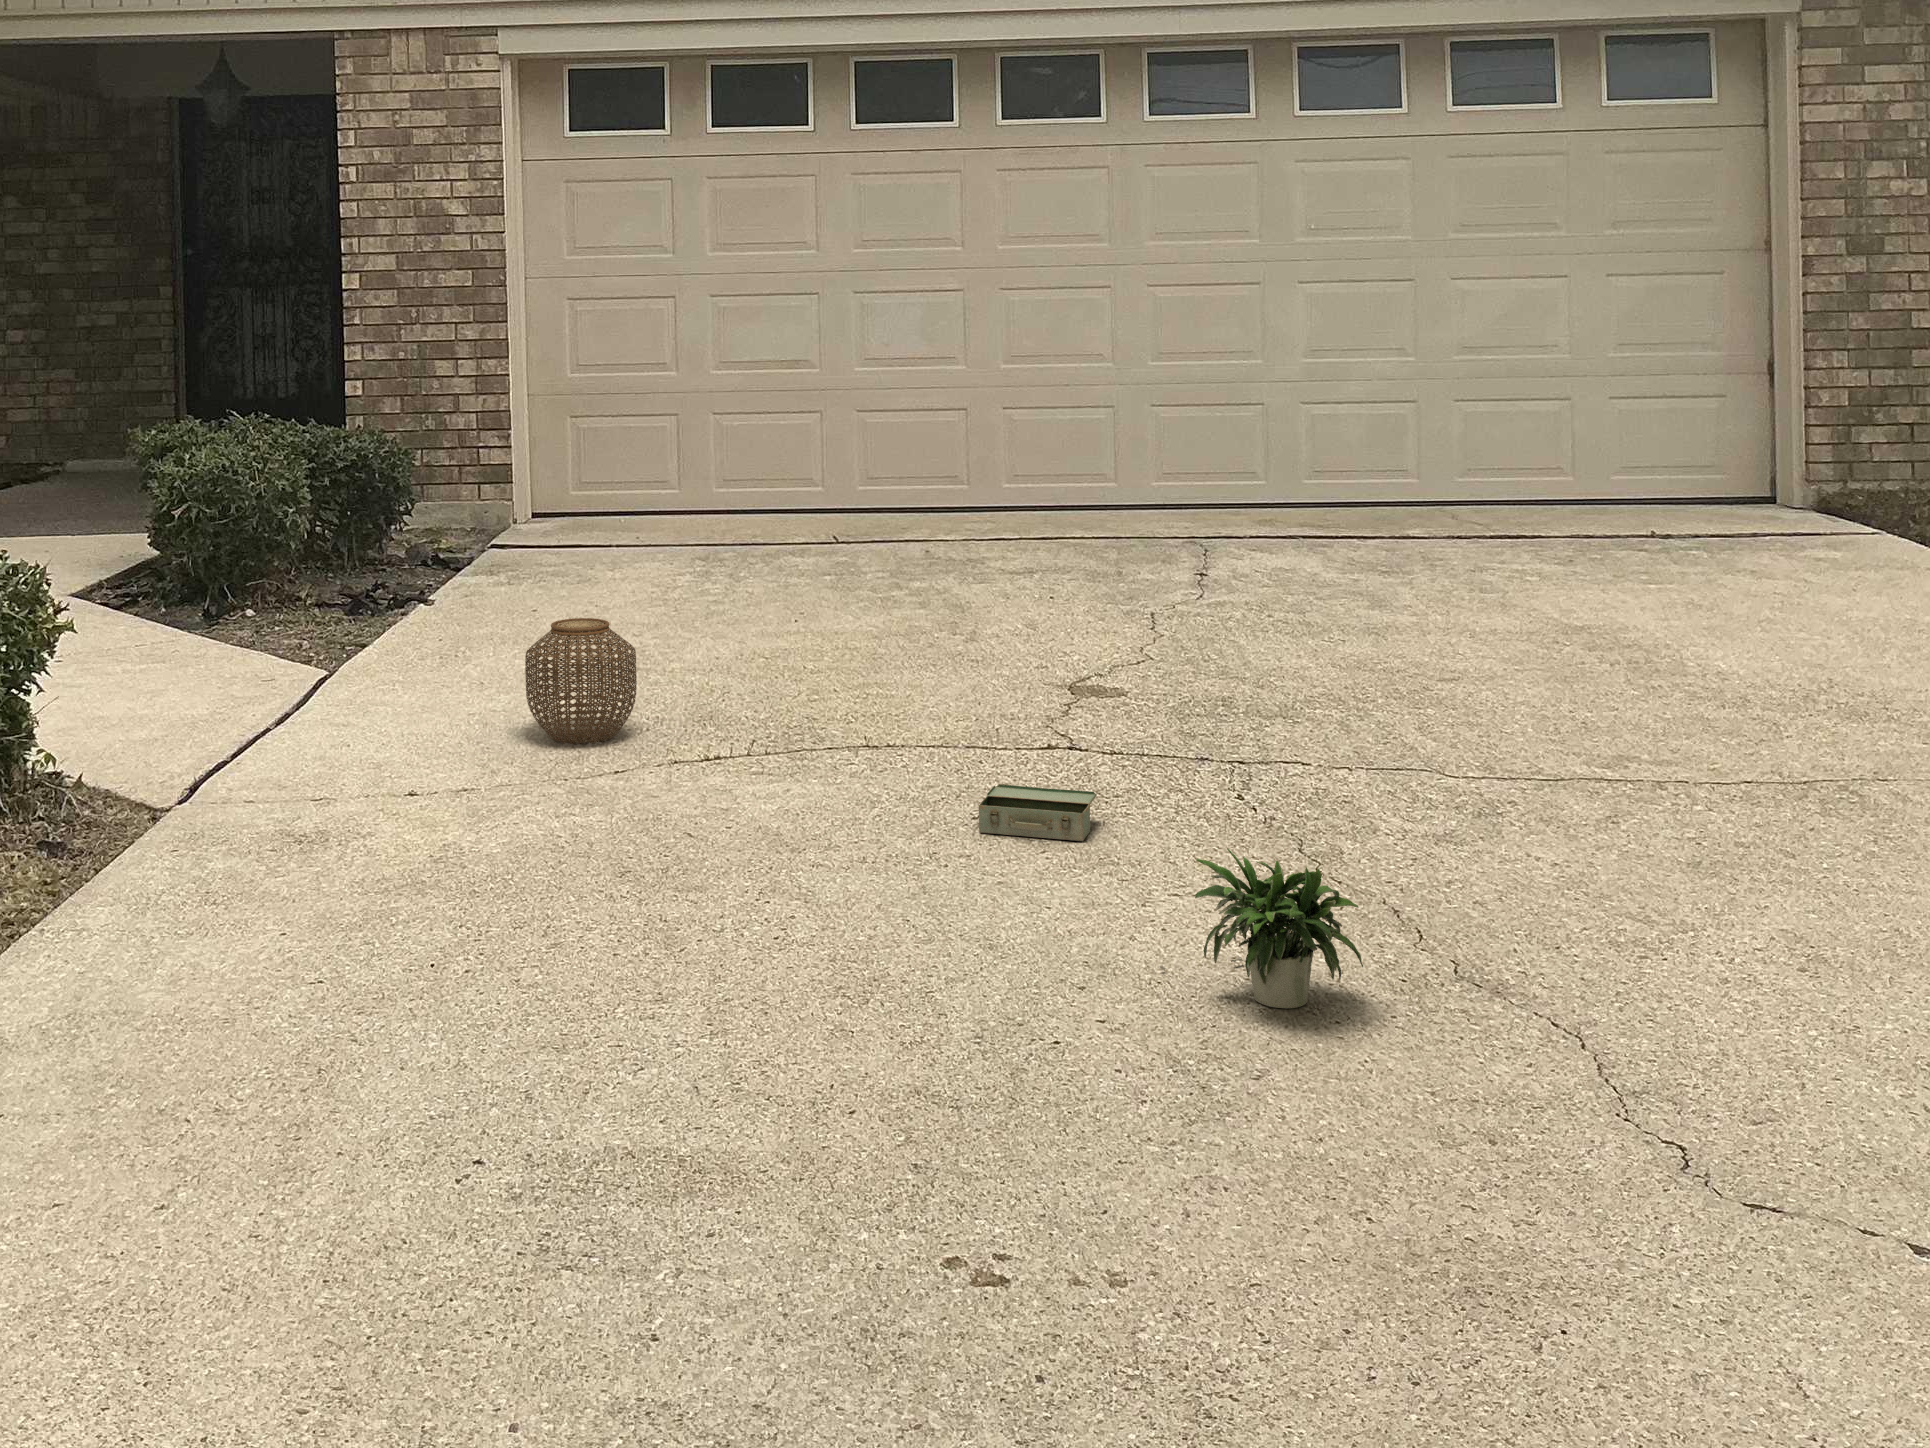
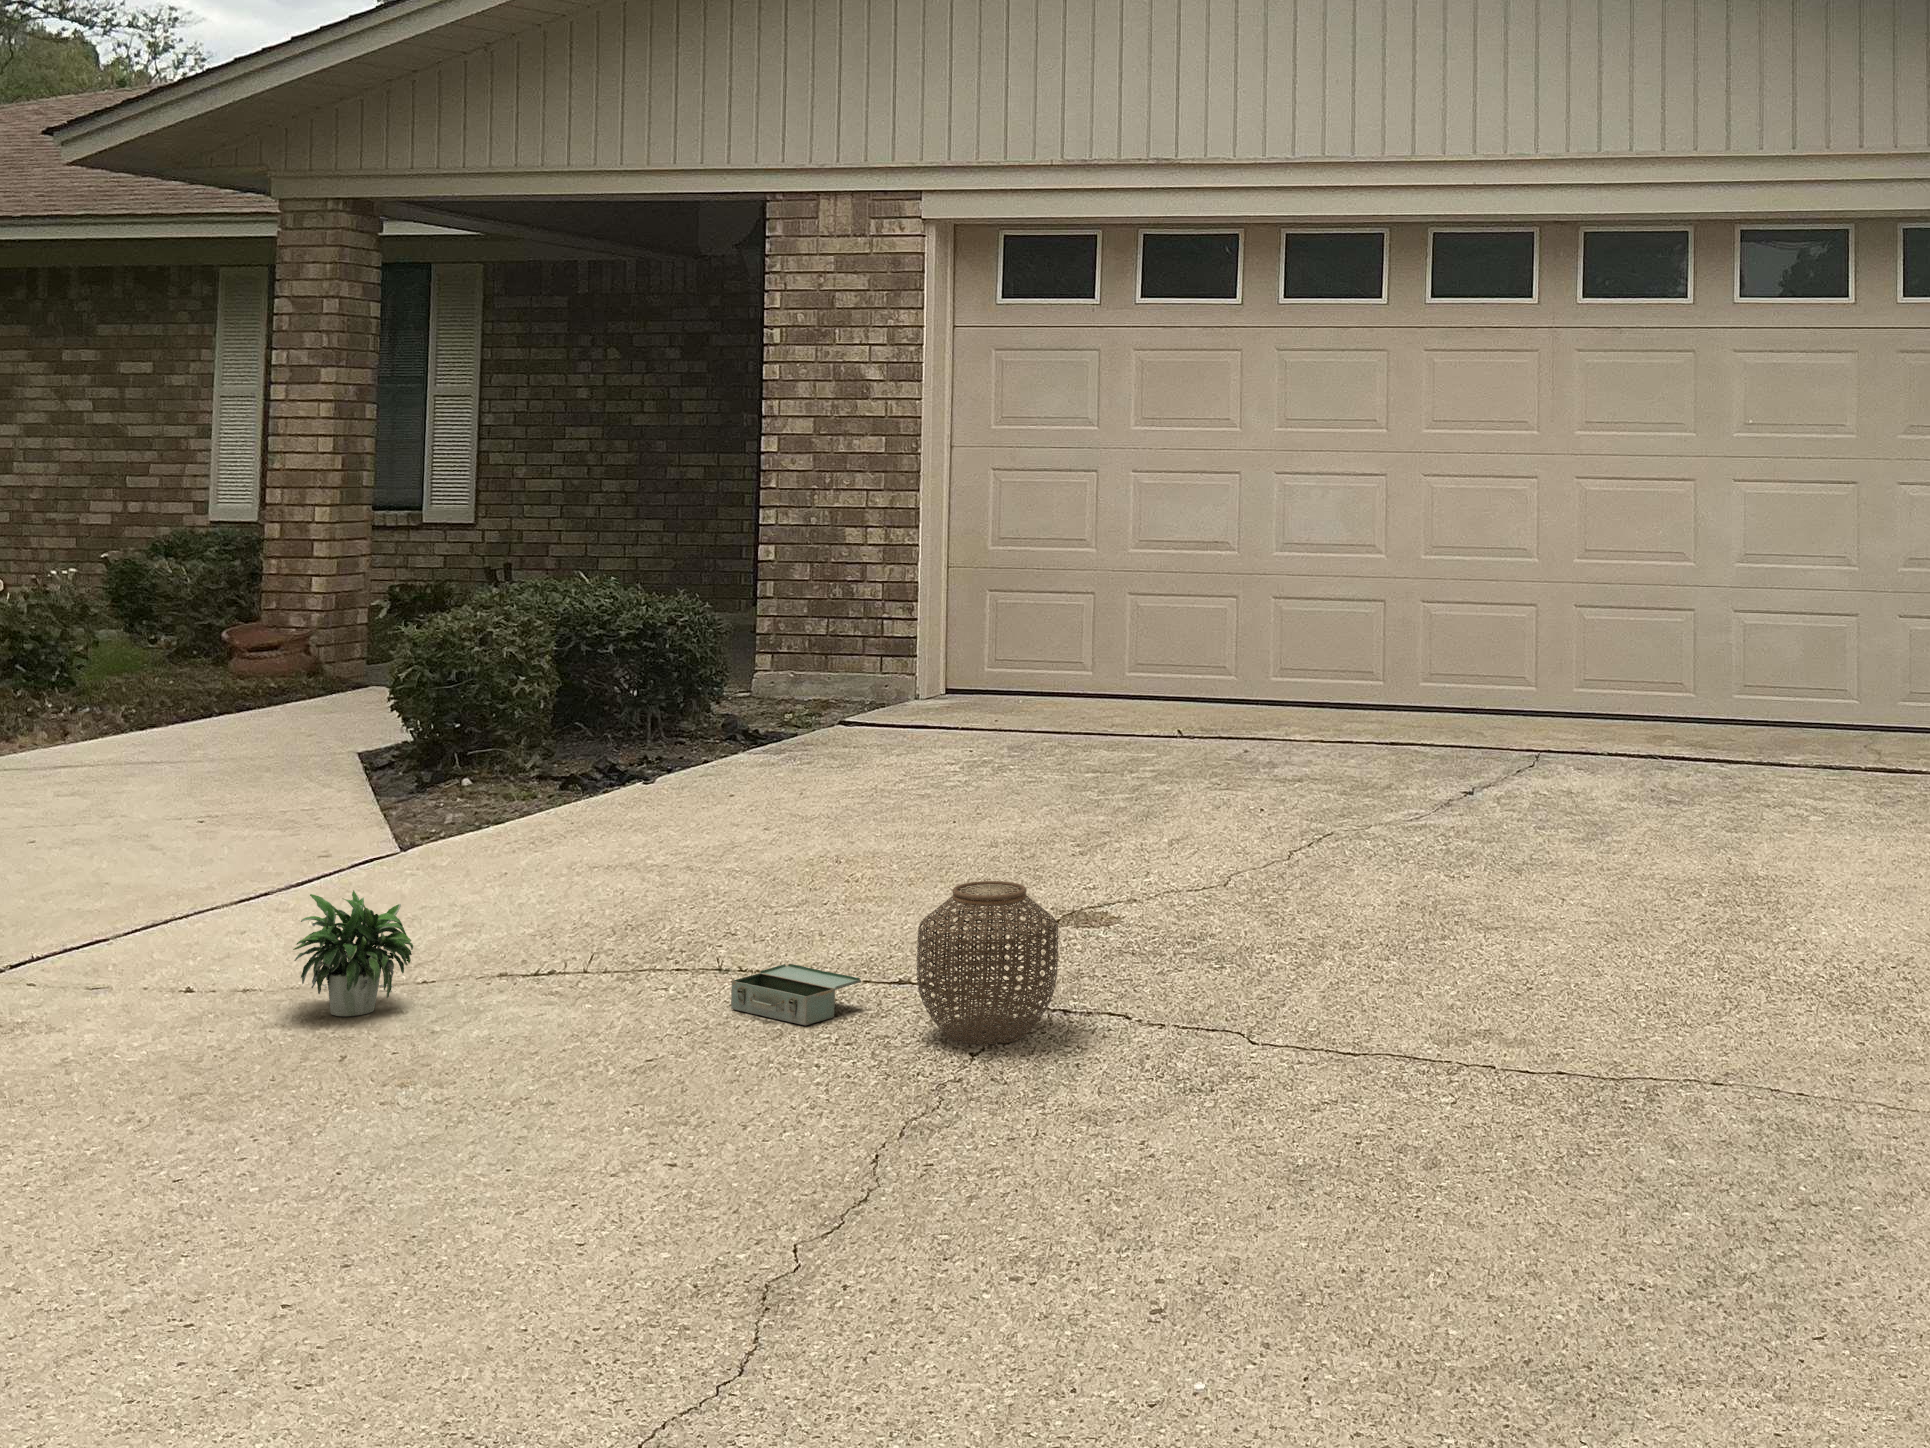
woven basket: present [525,618,637,744] -> present [917,881,1058,1045]
potted plant: present [1159,848,1363,1008] -> present [293,890,413,1016]

